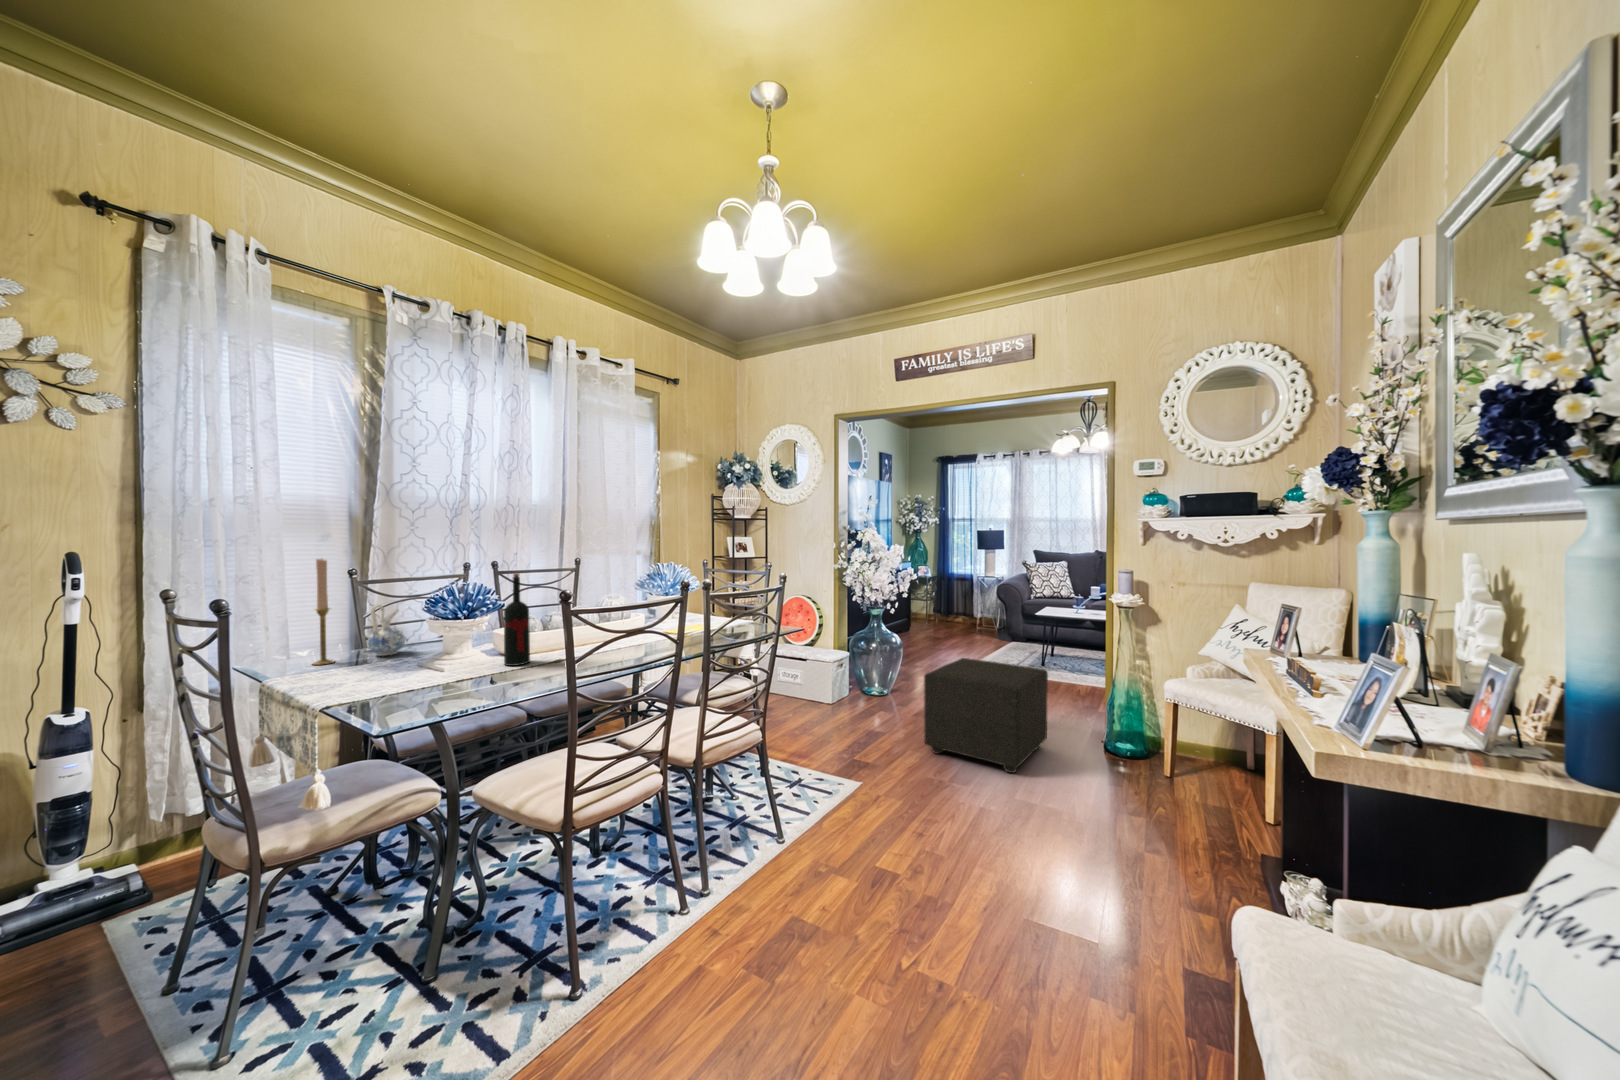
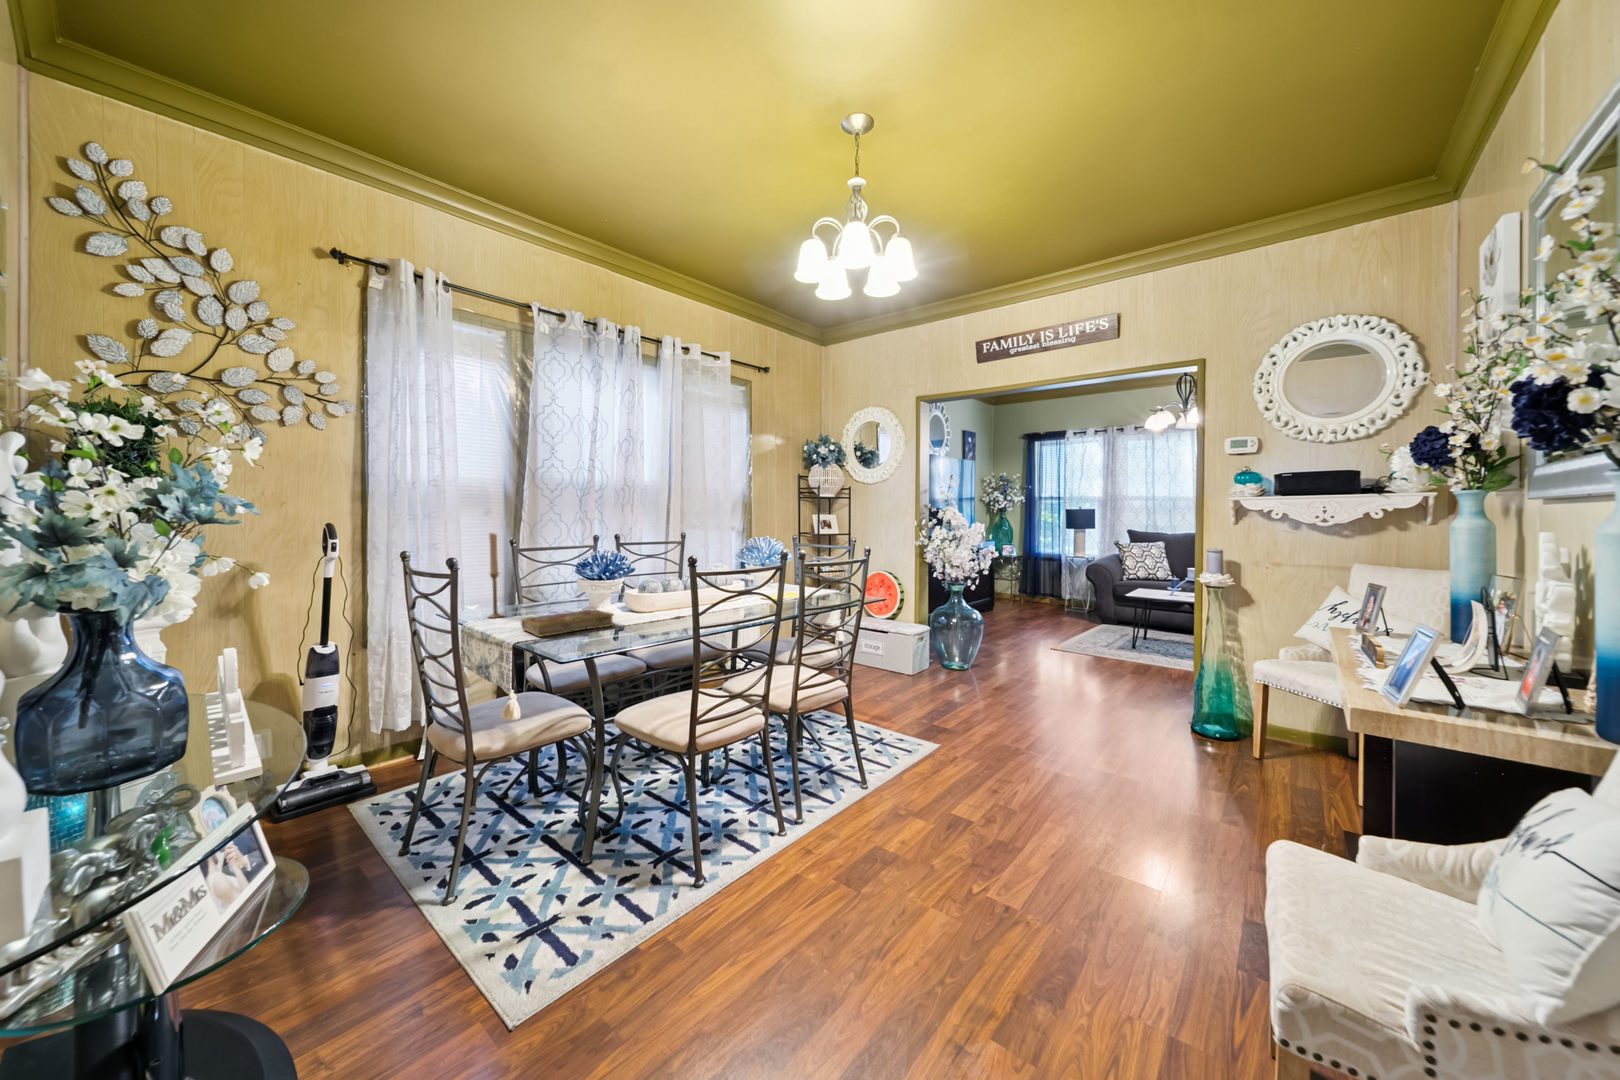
wine bottle: present [504,573,530,666] -> none [633,546,653,623]
ceramic pitcher: present [367,605,405,656] -> none [526,571,554,612]
book: none [352,651,479,691] -> present [521,610,614,637]
ottoman: present [924,658,1048,773] -> none [1000,634,1127,744]

